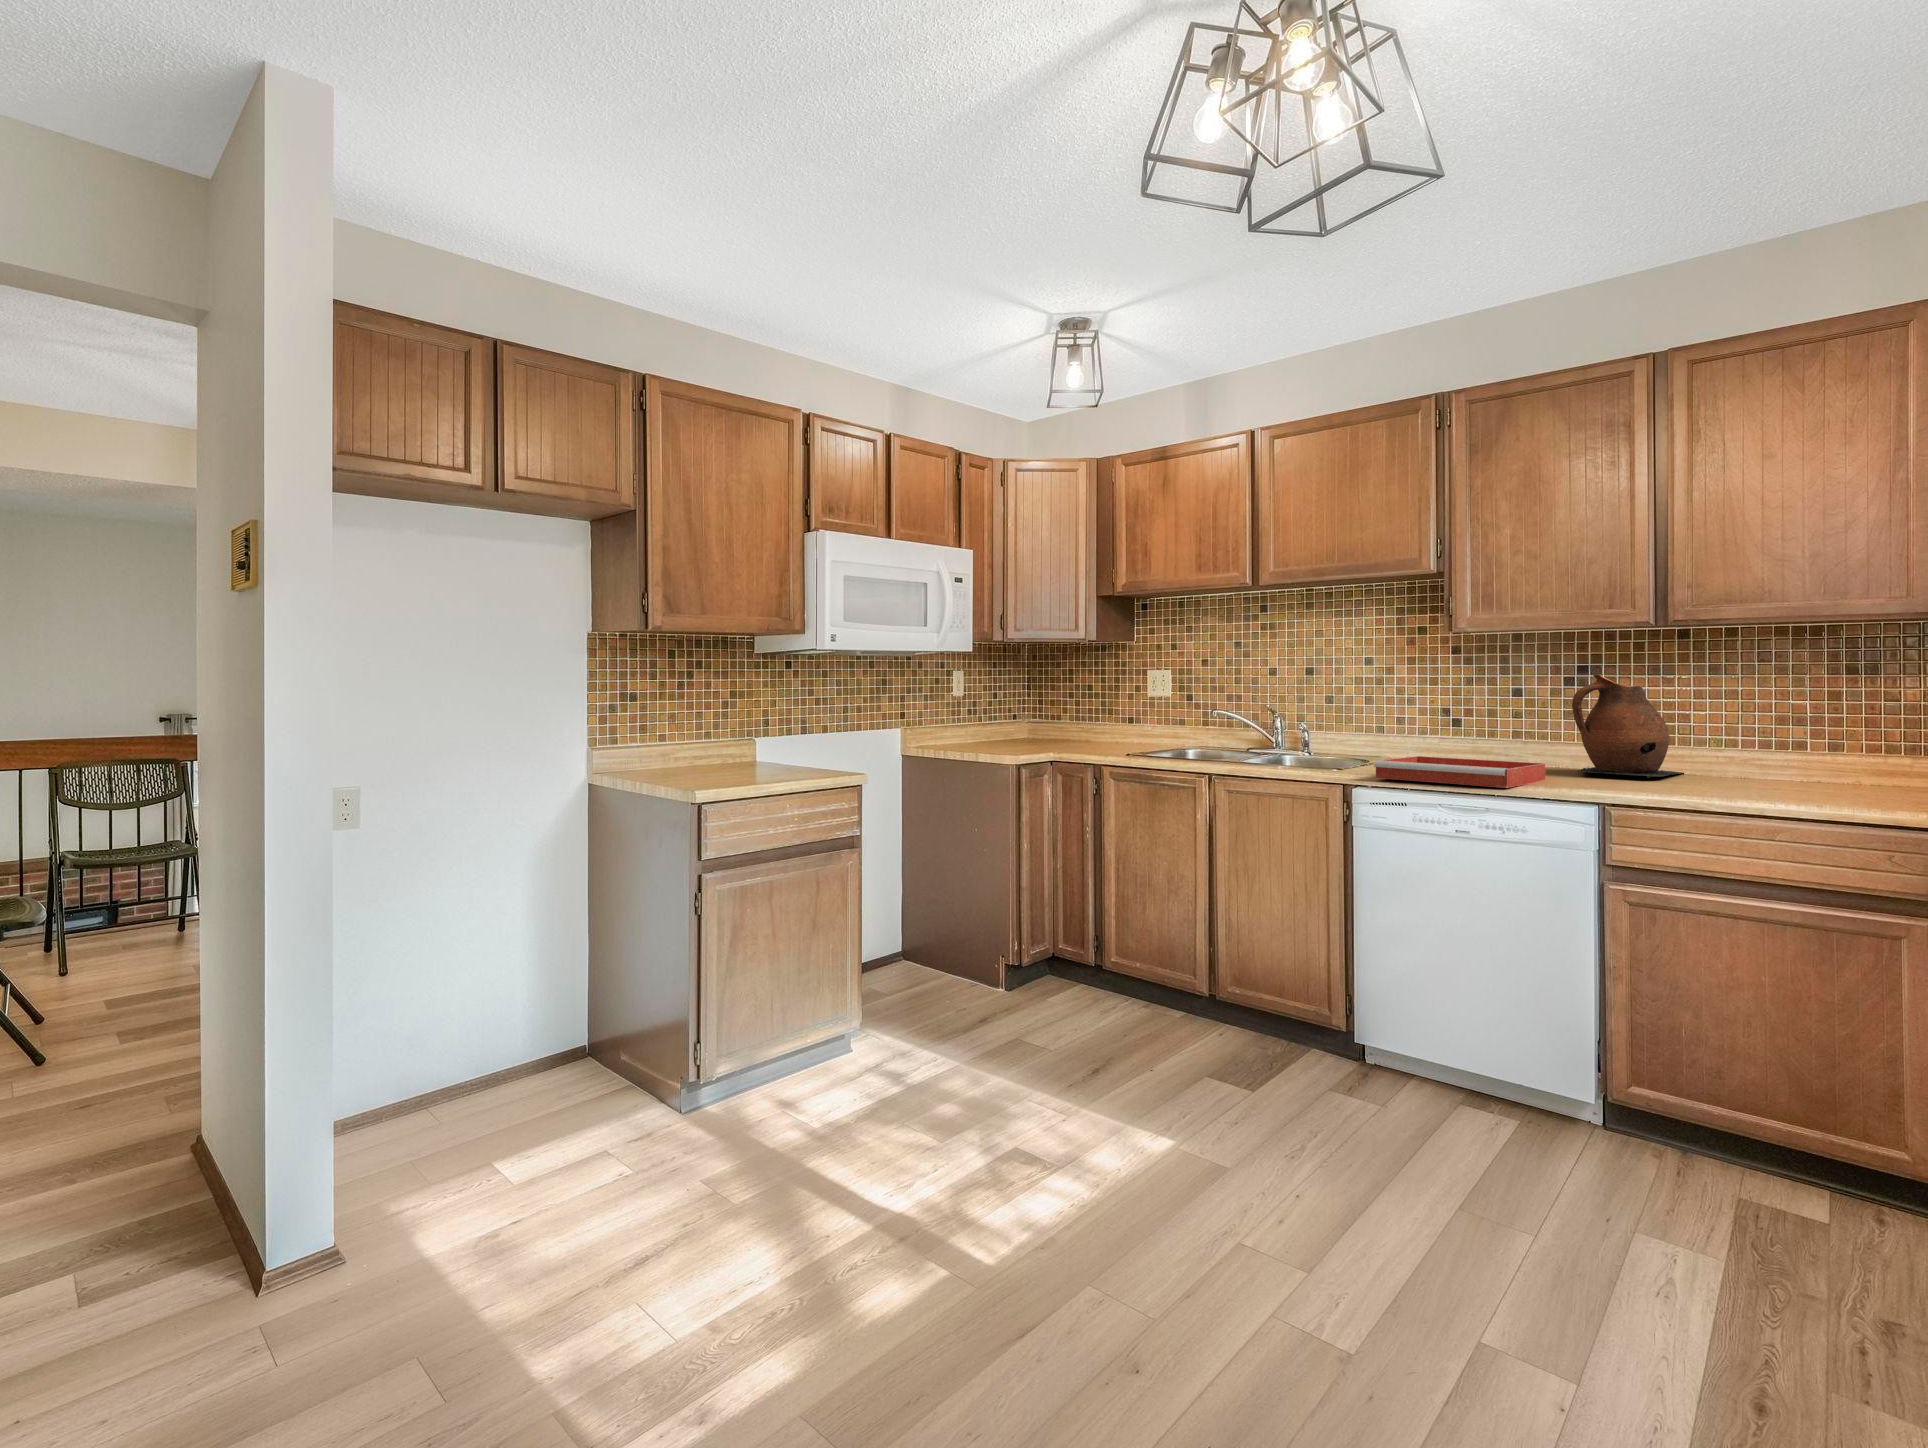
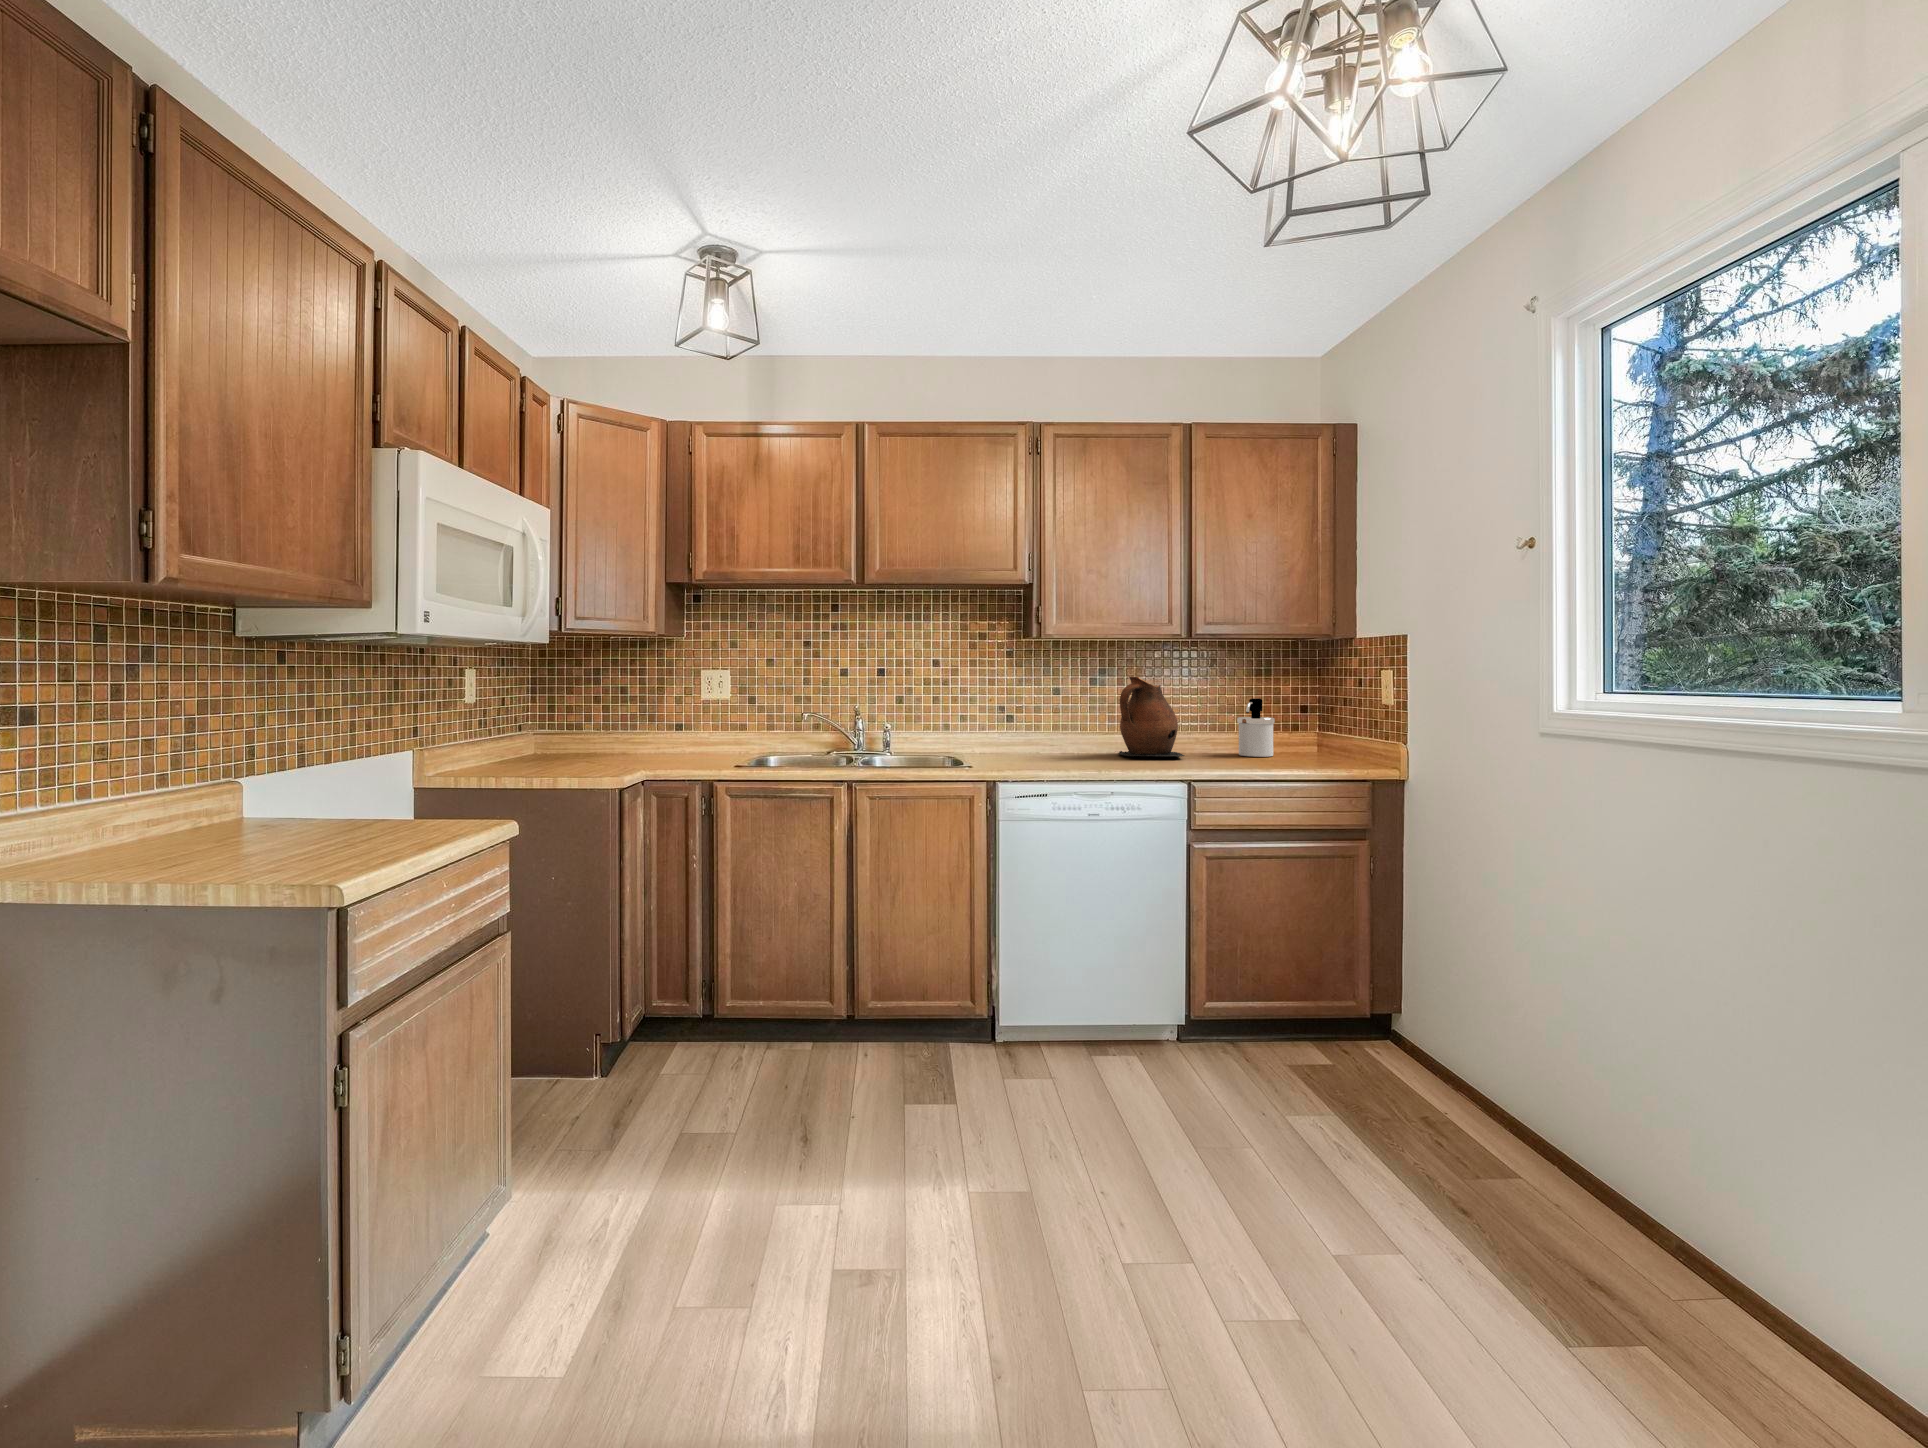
soap dispenser: none [1762,704,1839,786] -> present [1237,698,1275,757]
tray: present [1374,756,1545,788] -> none [1013,750,1128,773]

